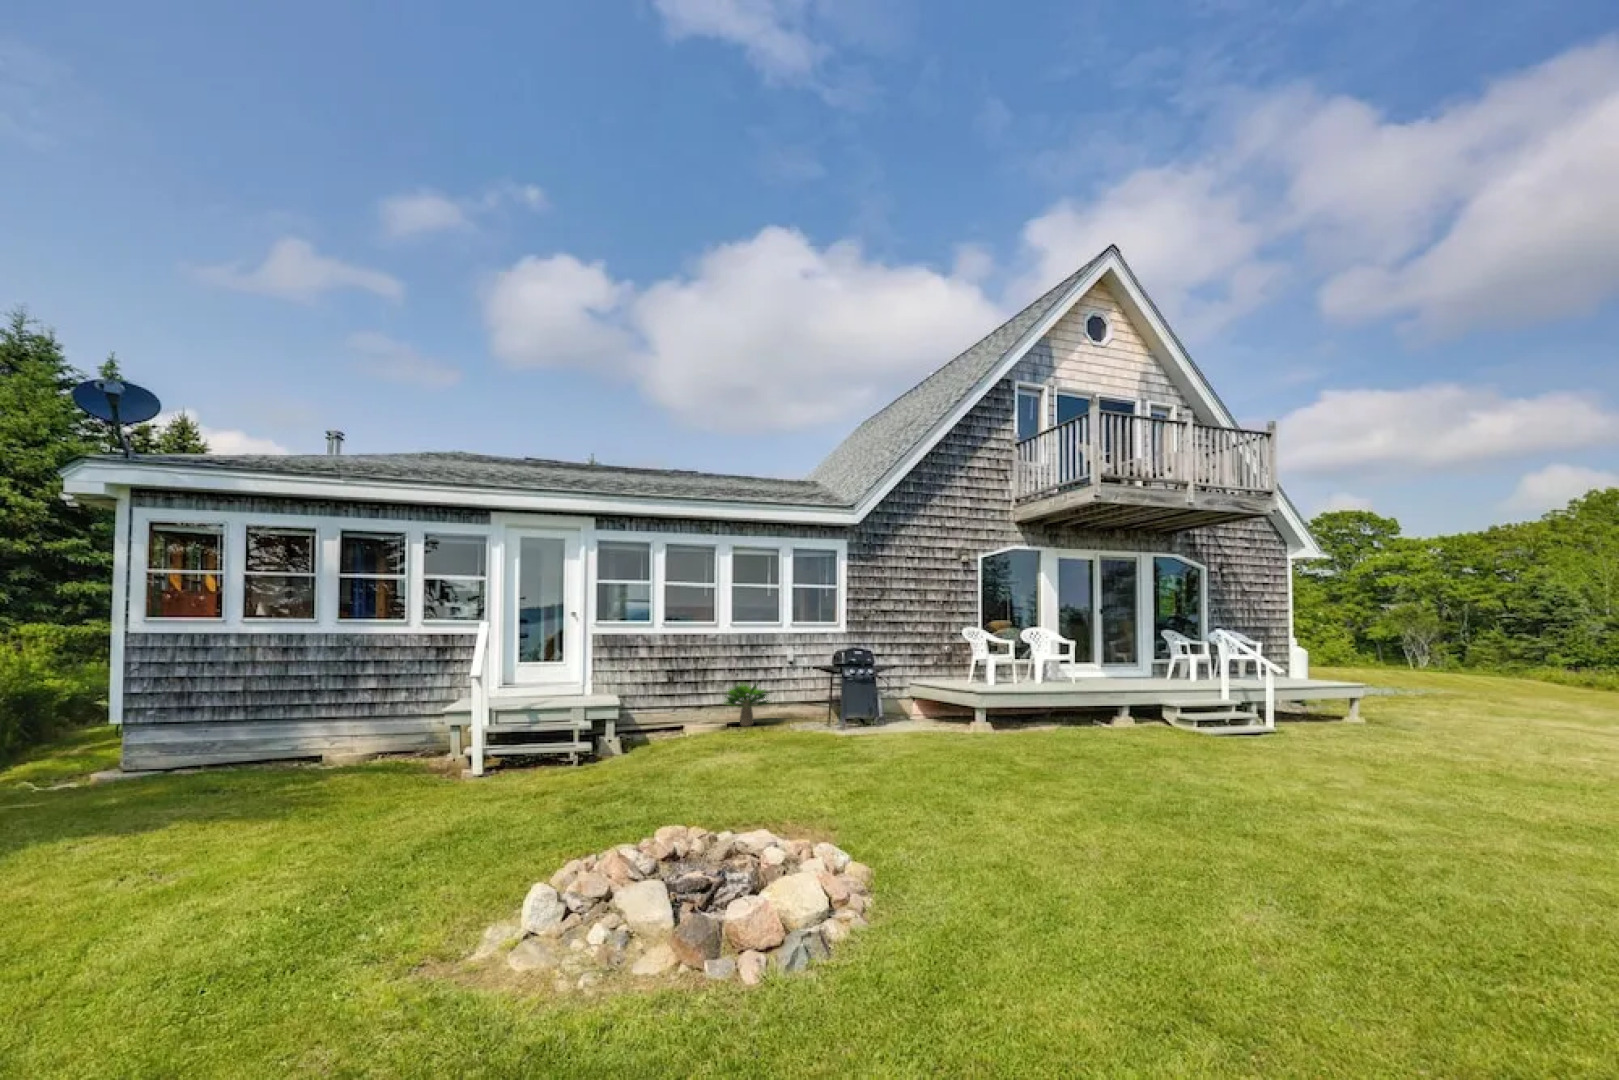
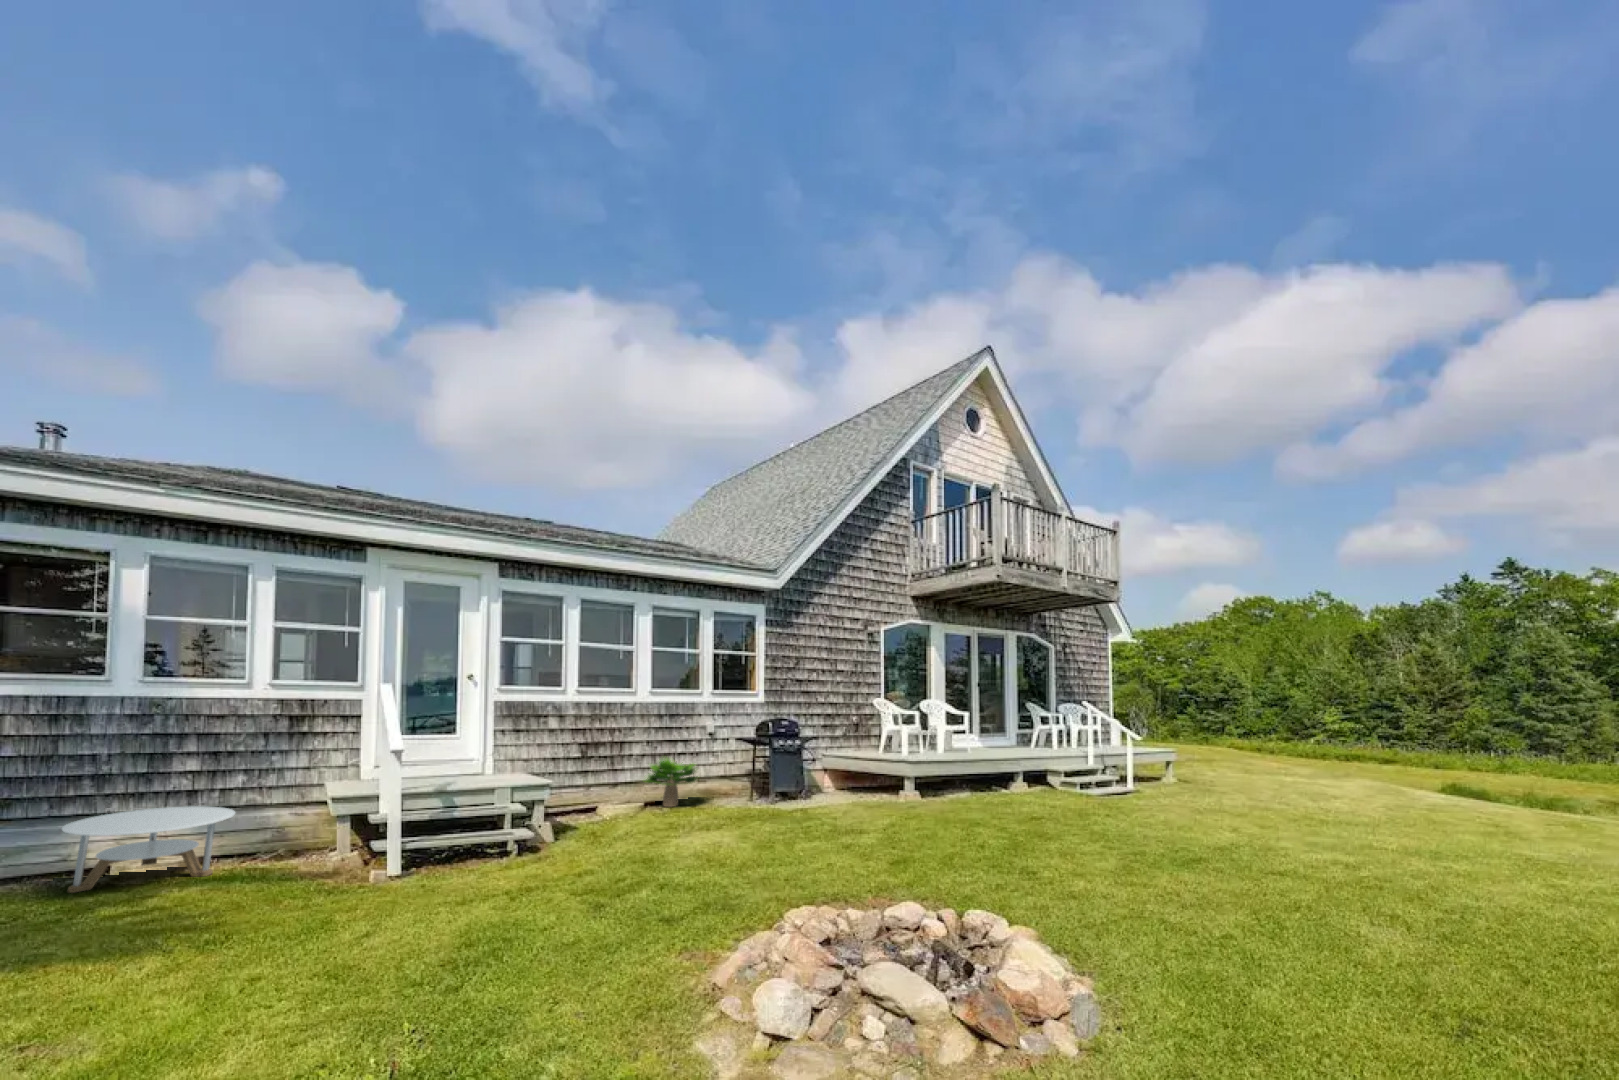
round table: none [282,713,392,768] -> present [62,806,235,893]

